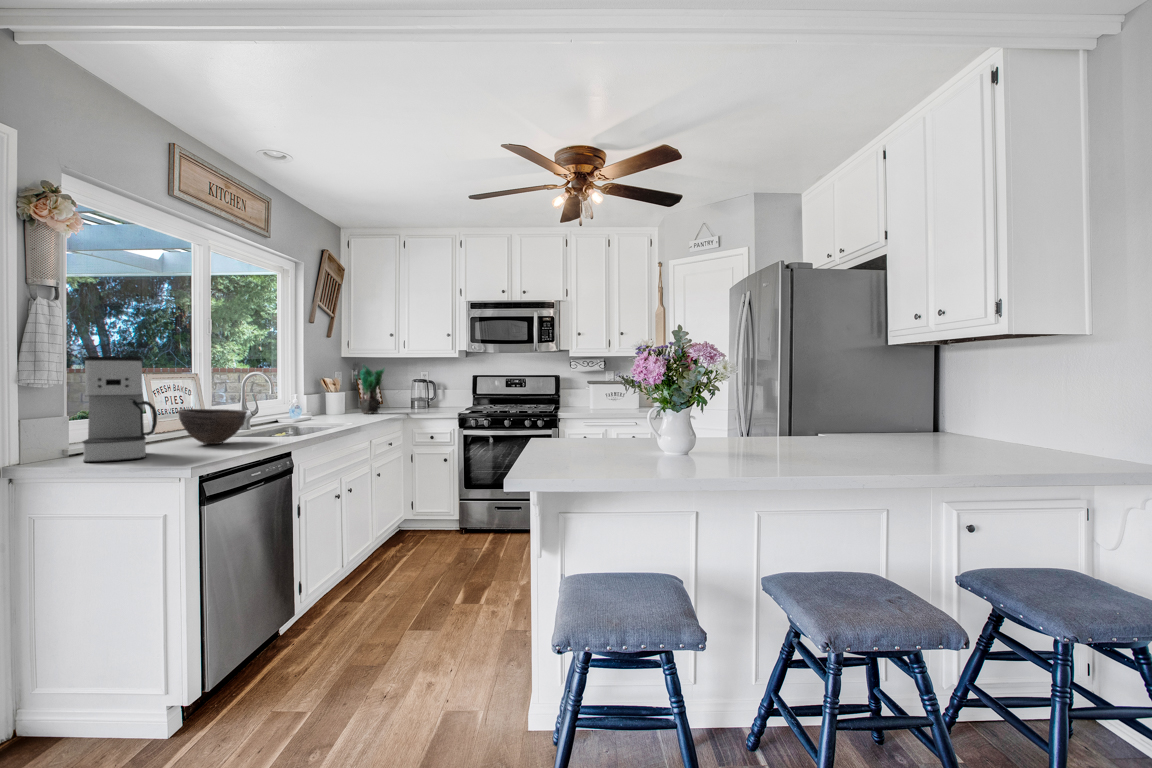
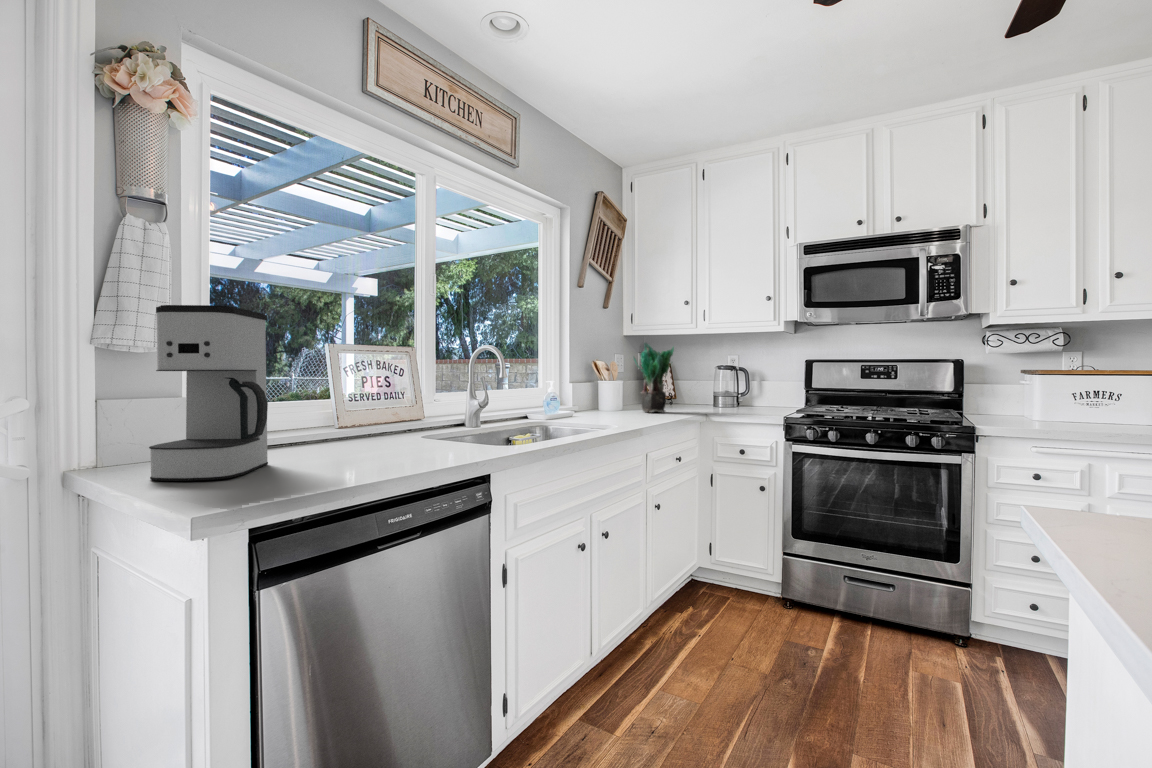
bowl: present [178,409,247,444] -> none [331,398,430,455]

